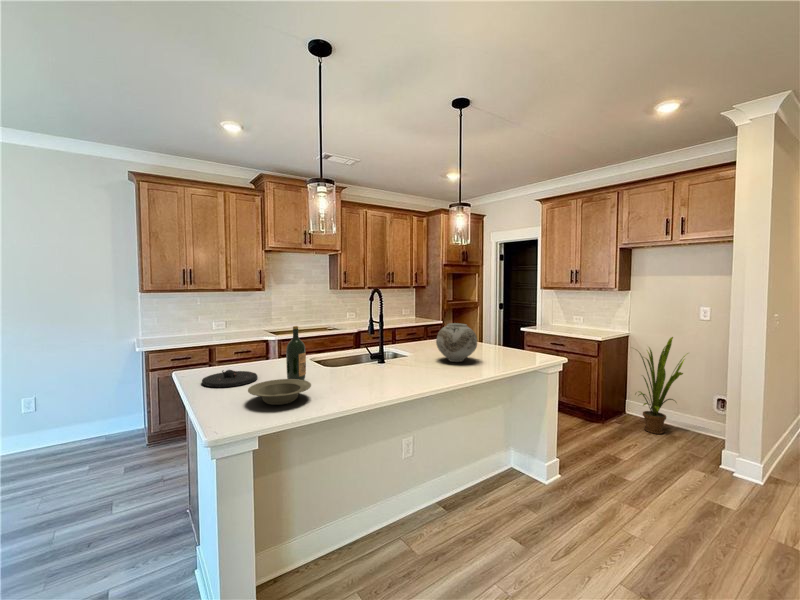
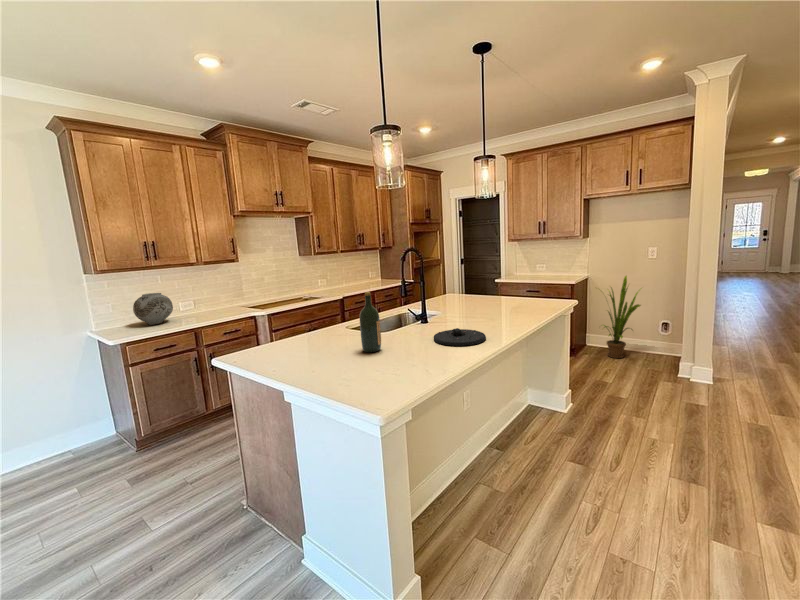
vase: present [436,323,477,362] -> present [133,293,173,325]
plate: present [202,370,258,387] -> present [434,328,486,346]
bowl: present [248,379,311,405] -> none [357,347,422,376]

